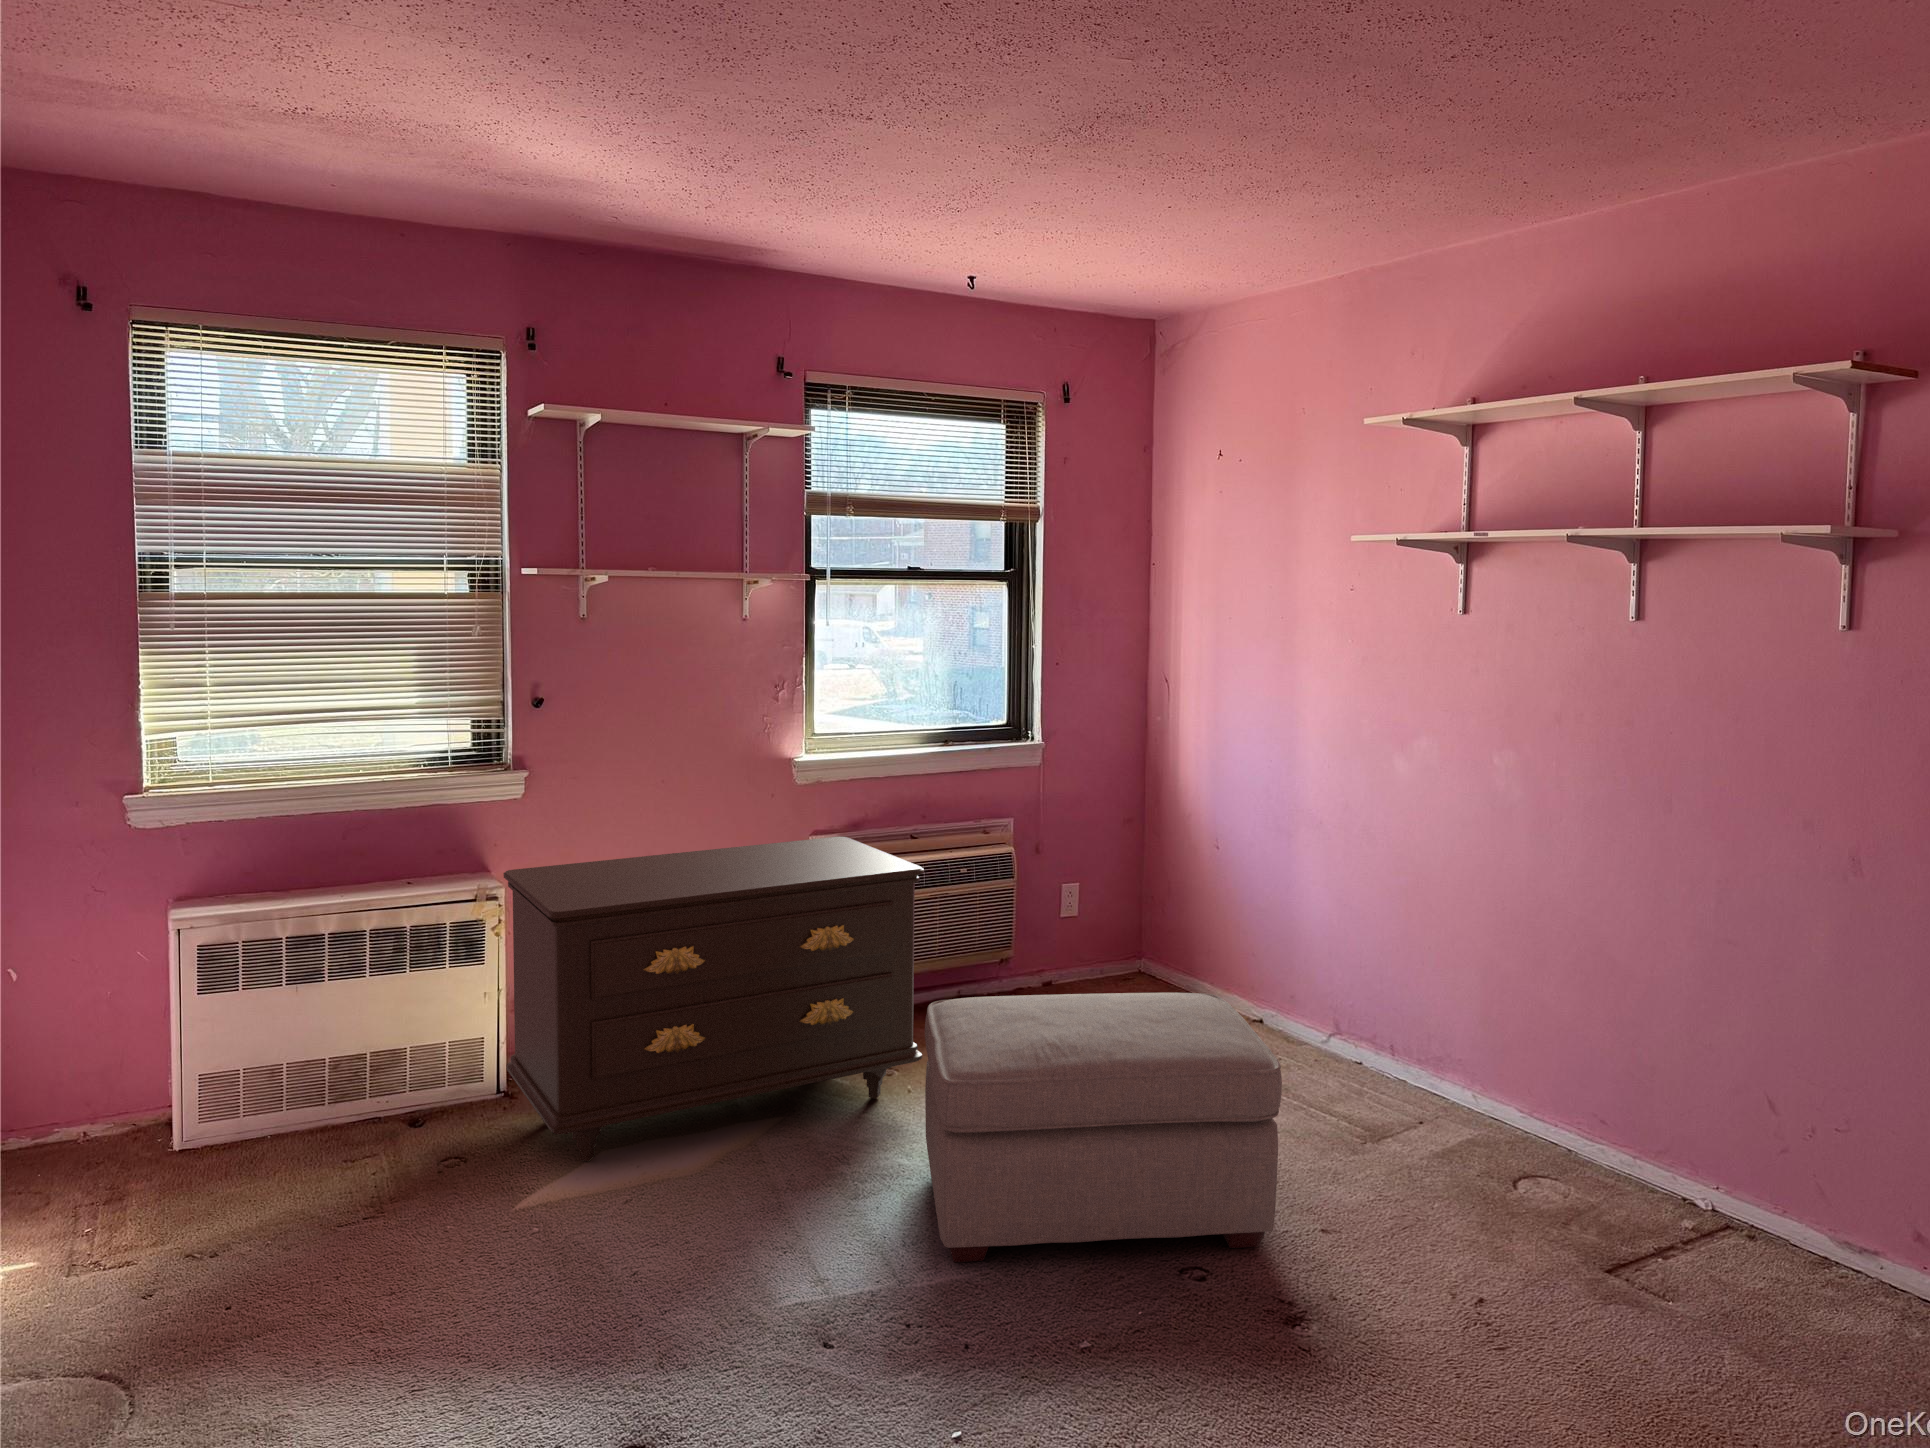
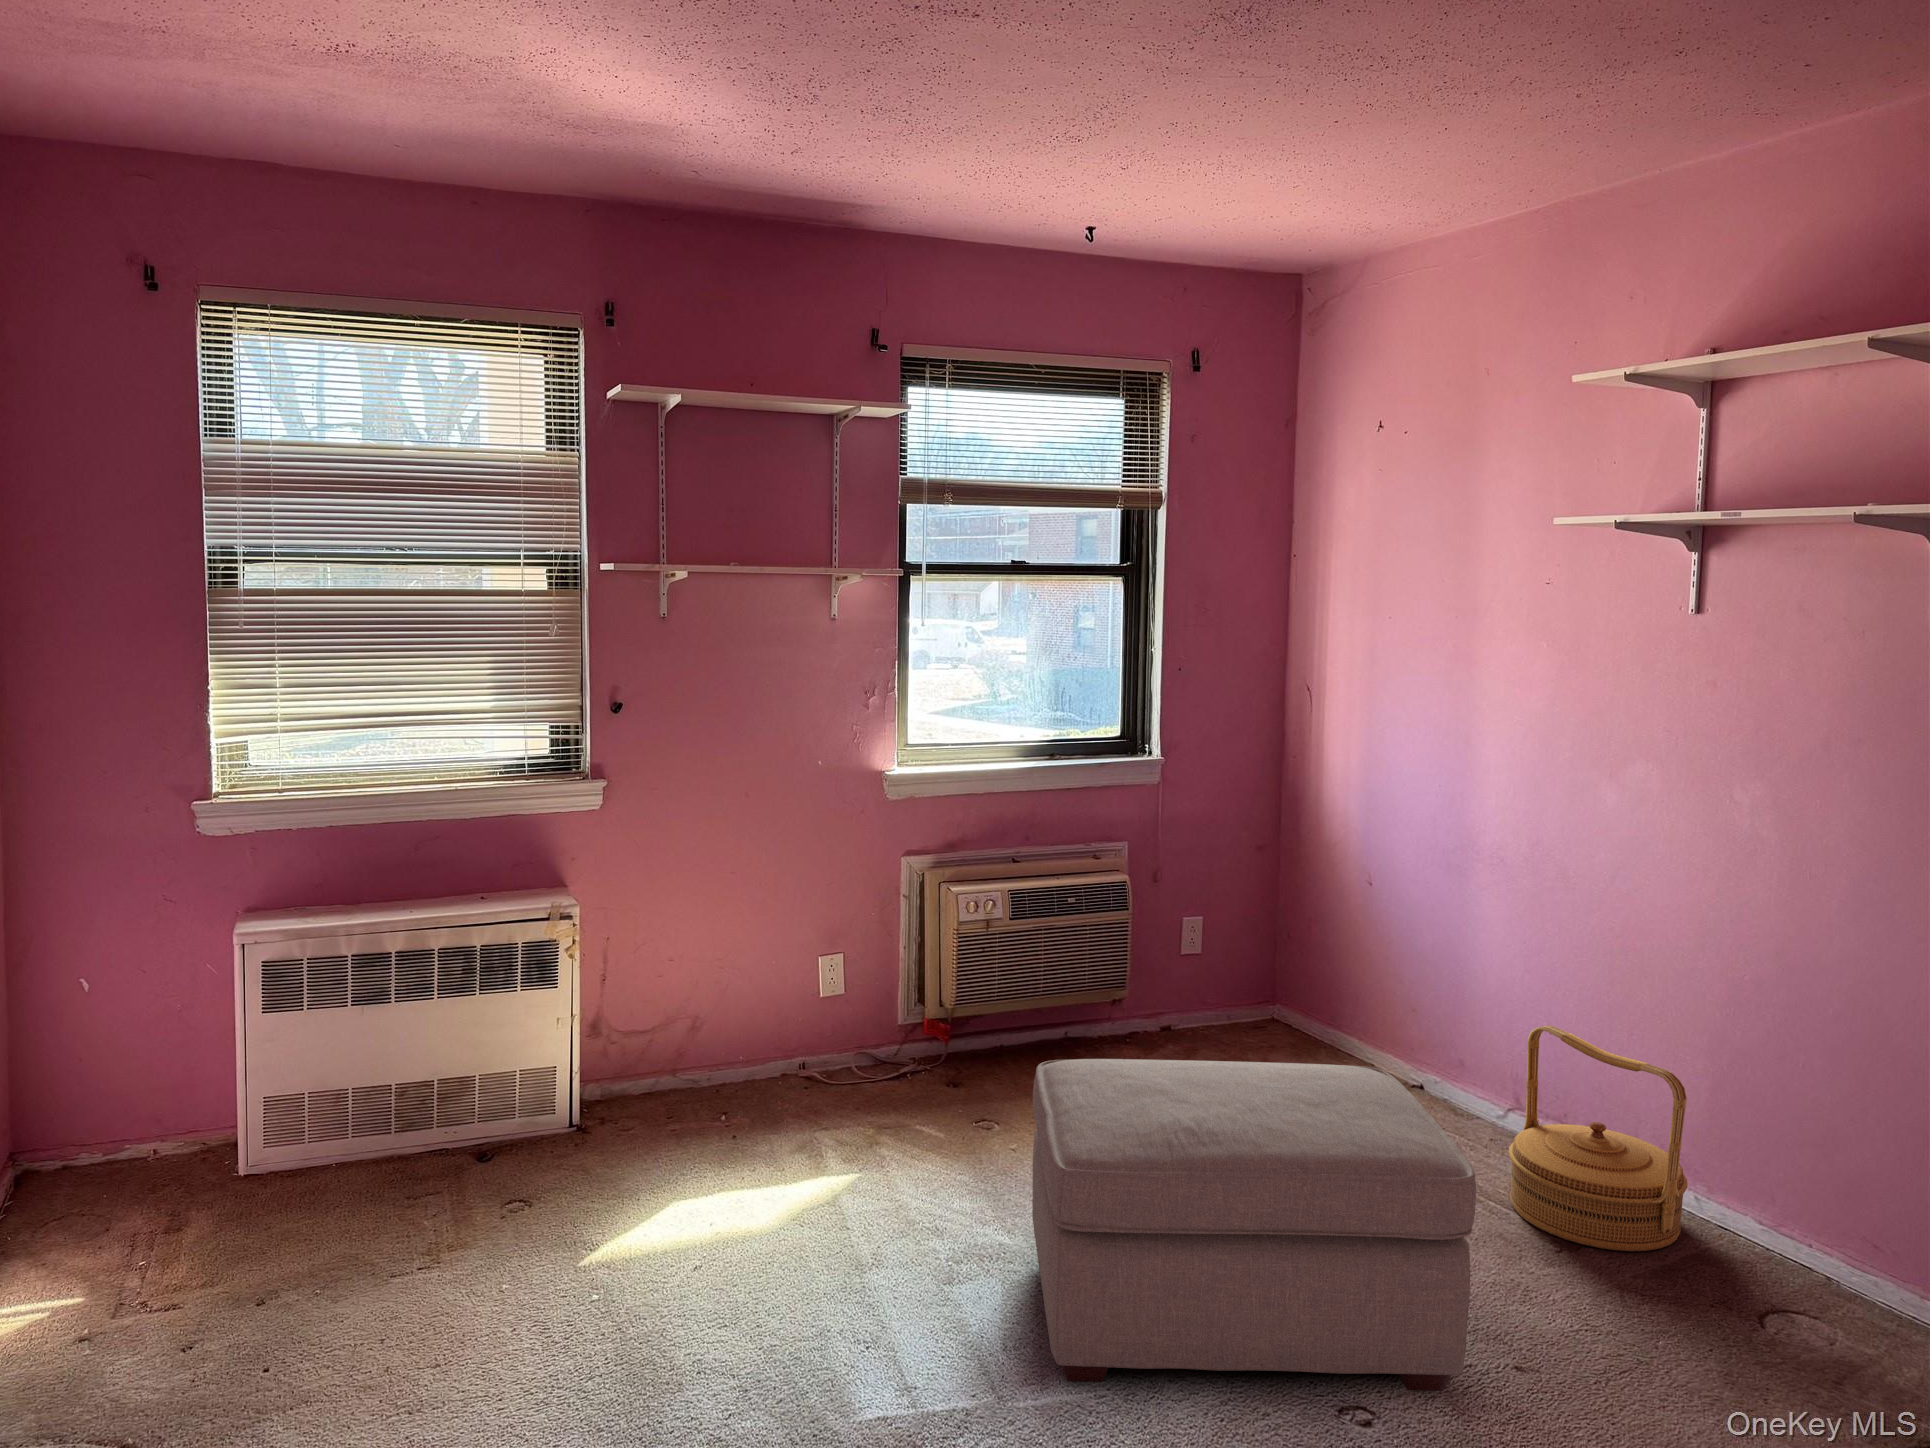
dresser: present [504,837,924,1162] -> none [574,860,1032,1219]
woven basket: none [1323,957,1460,1136] -> present [1508,1025,1687,1251]

